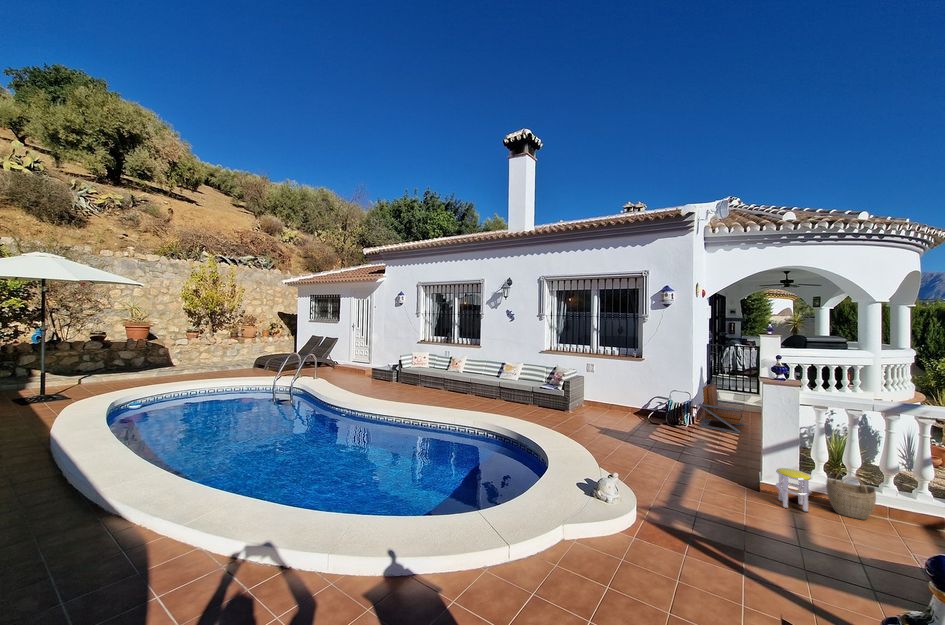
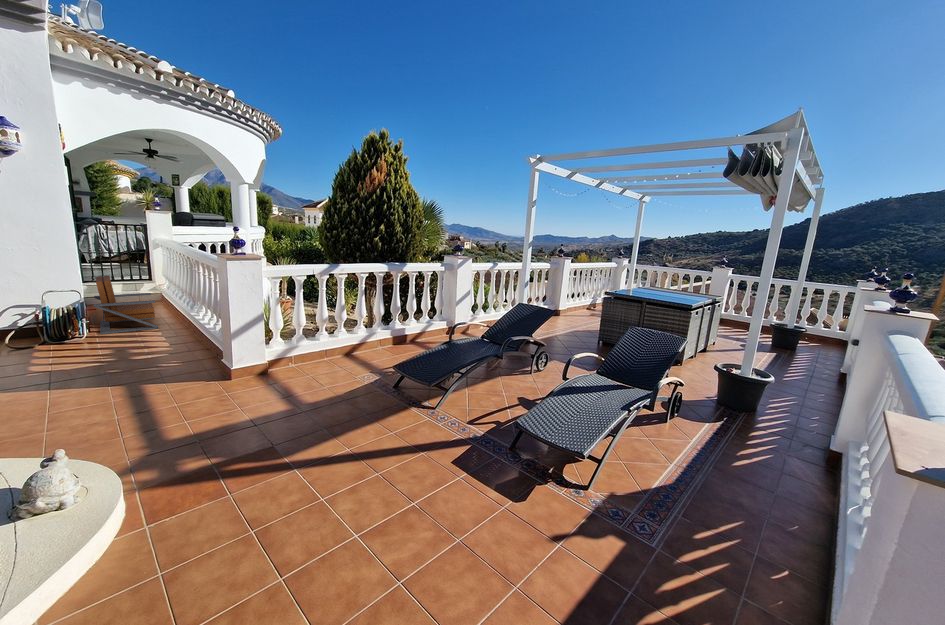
stool: present [776,468,812,512] -> none [250,346,281,386]
woven basket: present [826,471,876,520] -> none [286,332,320,371]

